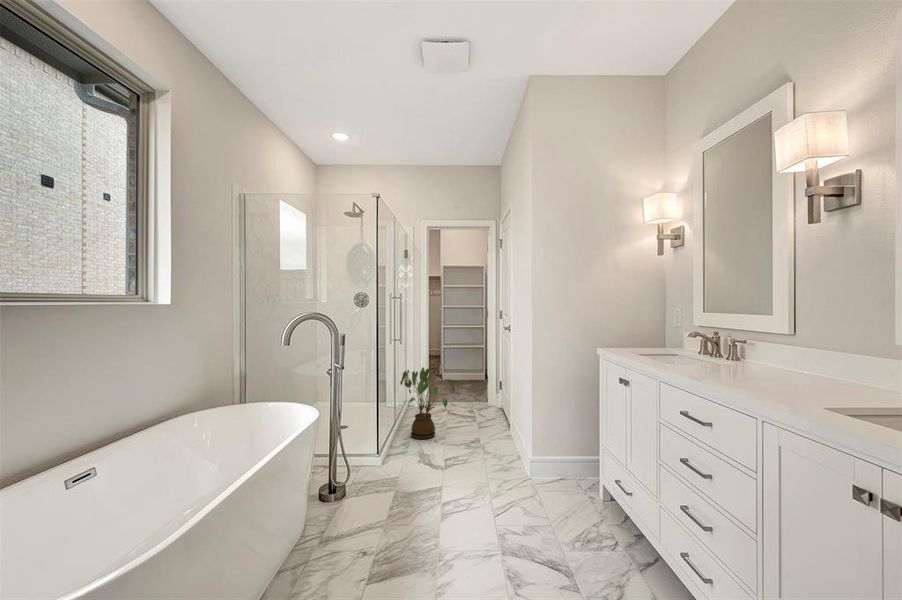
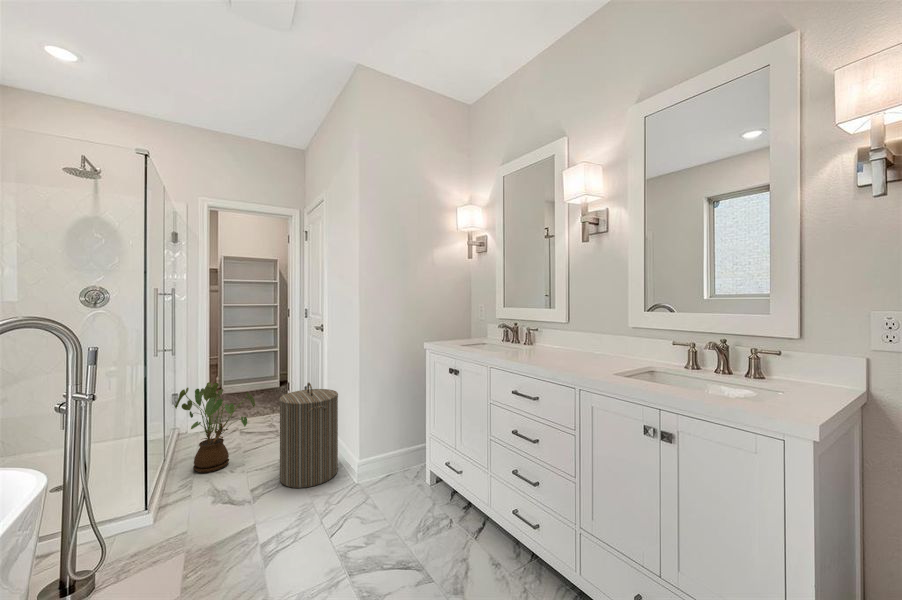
laundry hamper: none [467,376,517,471] -> present [279,383,338,488]

